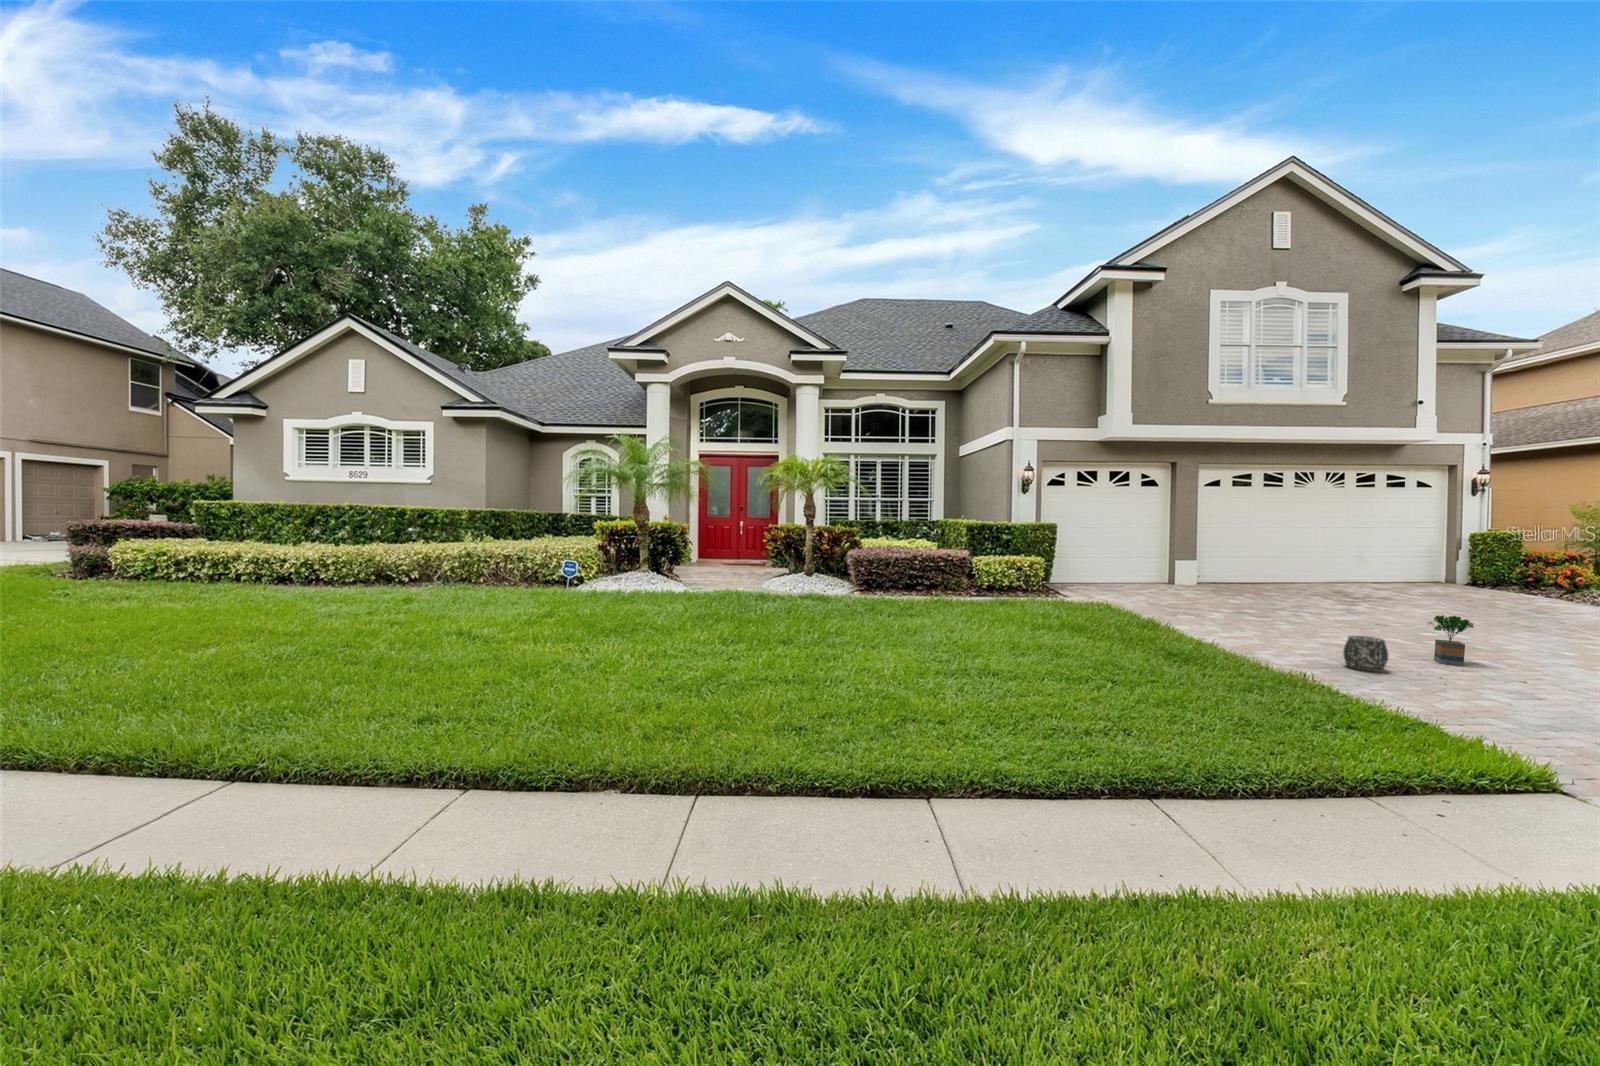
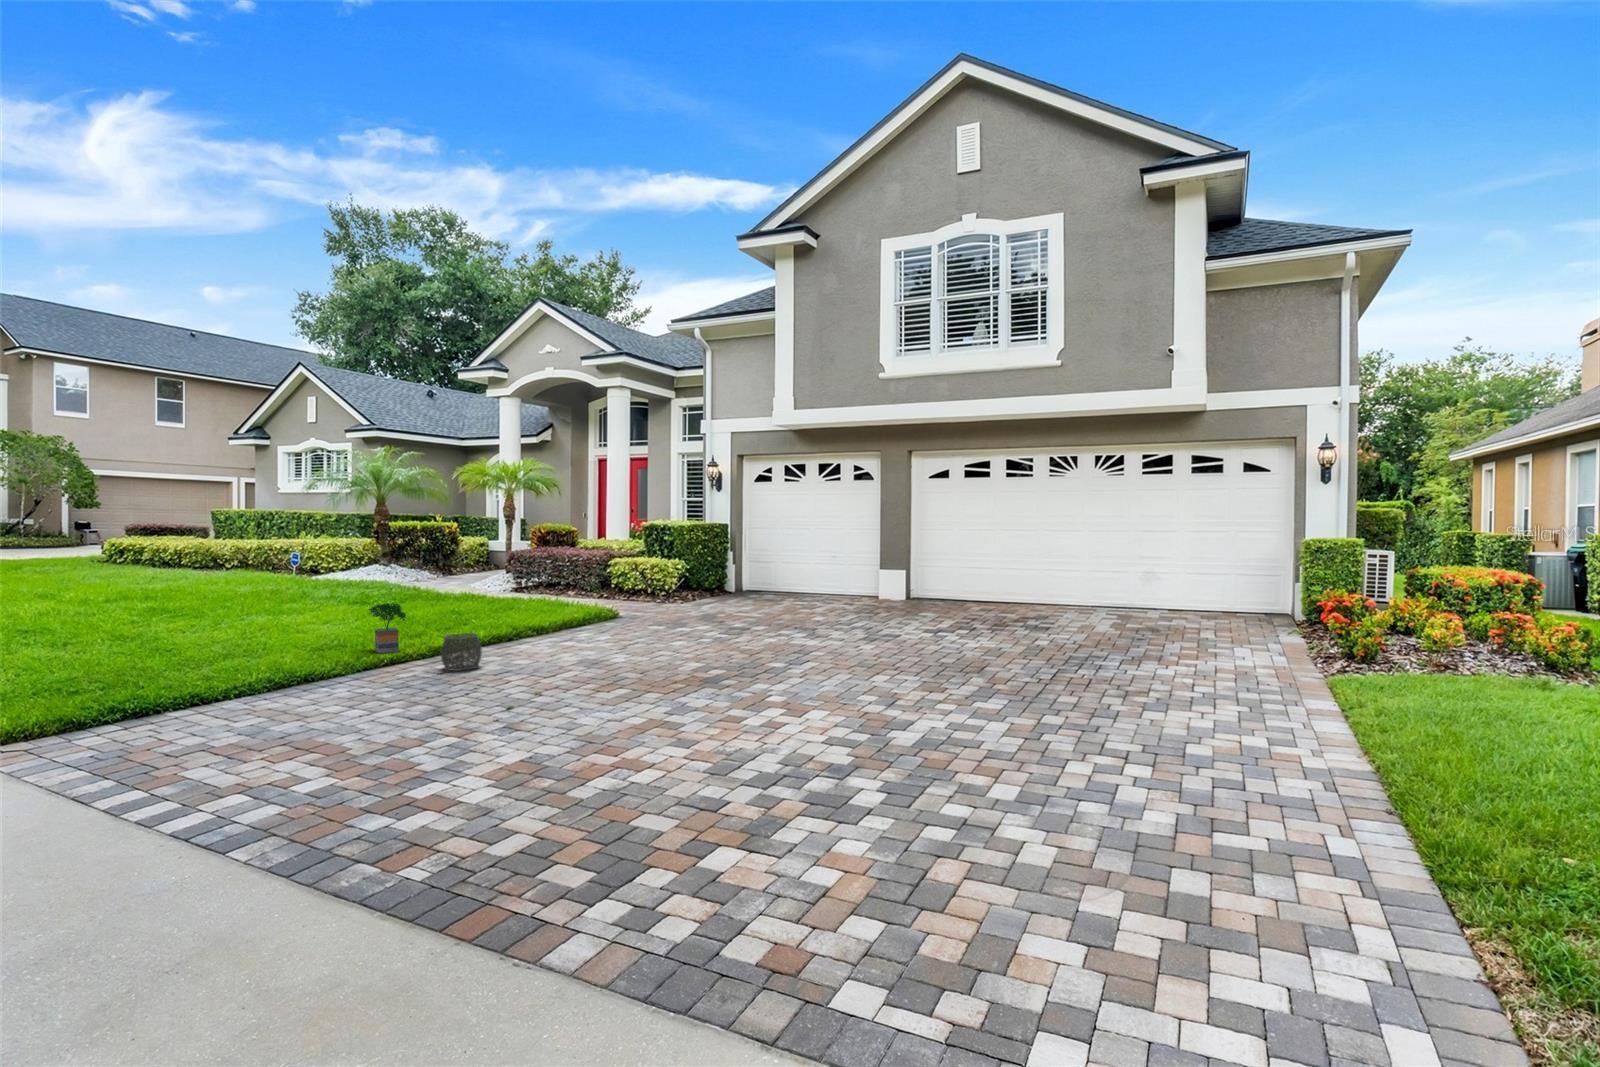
potted tree: present [1428,615,1474,666] -> present [369,603,406,654]

